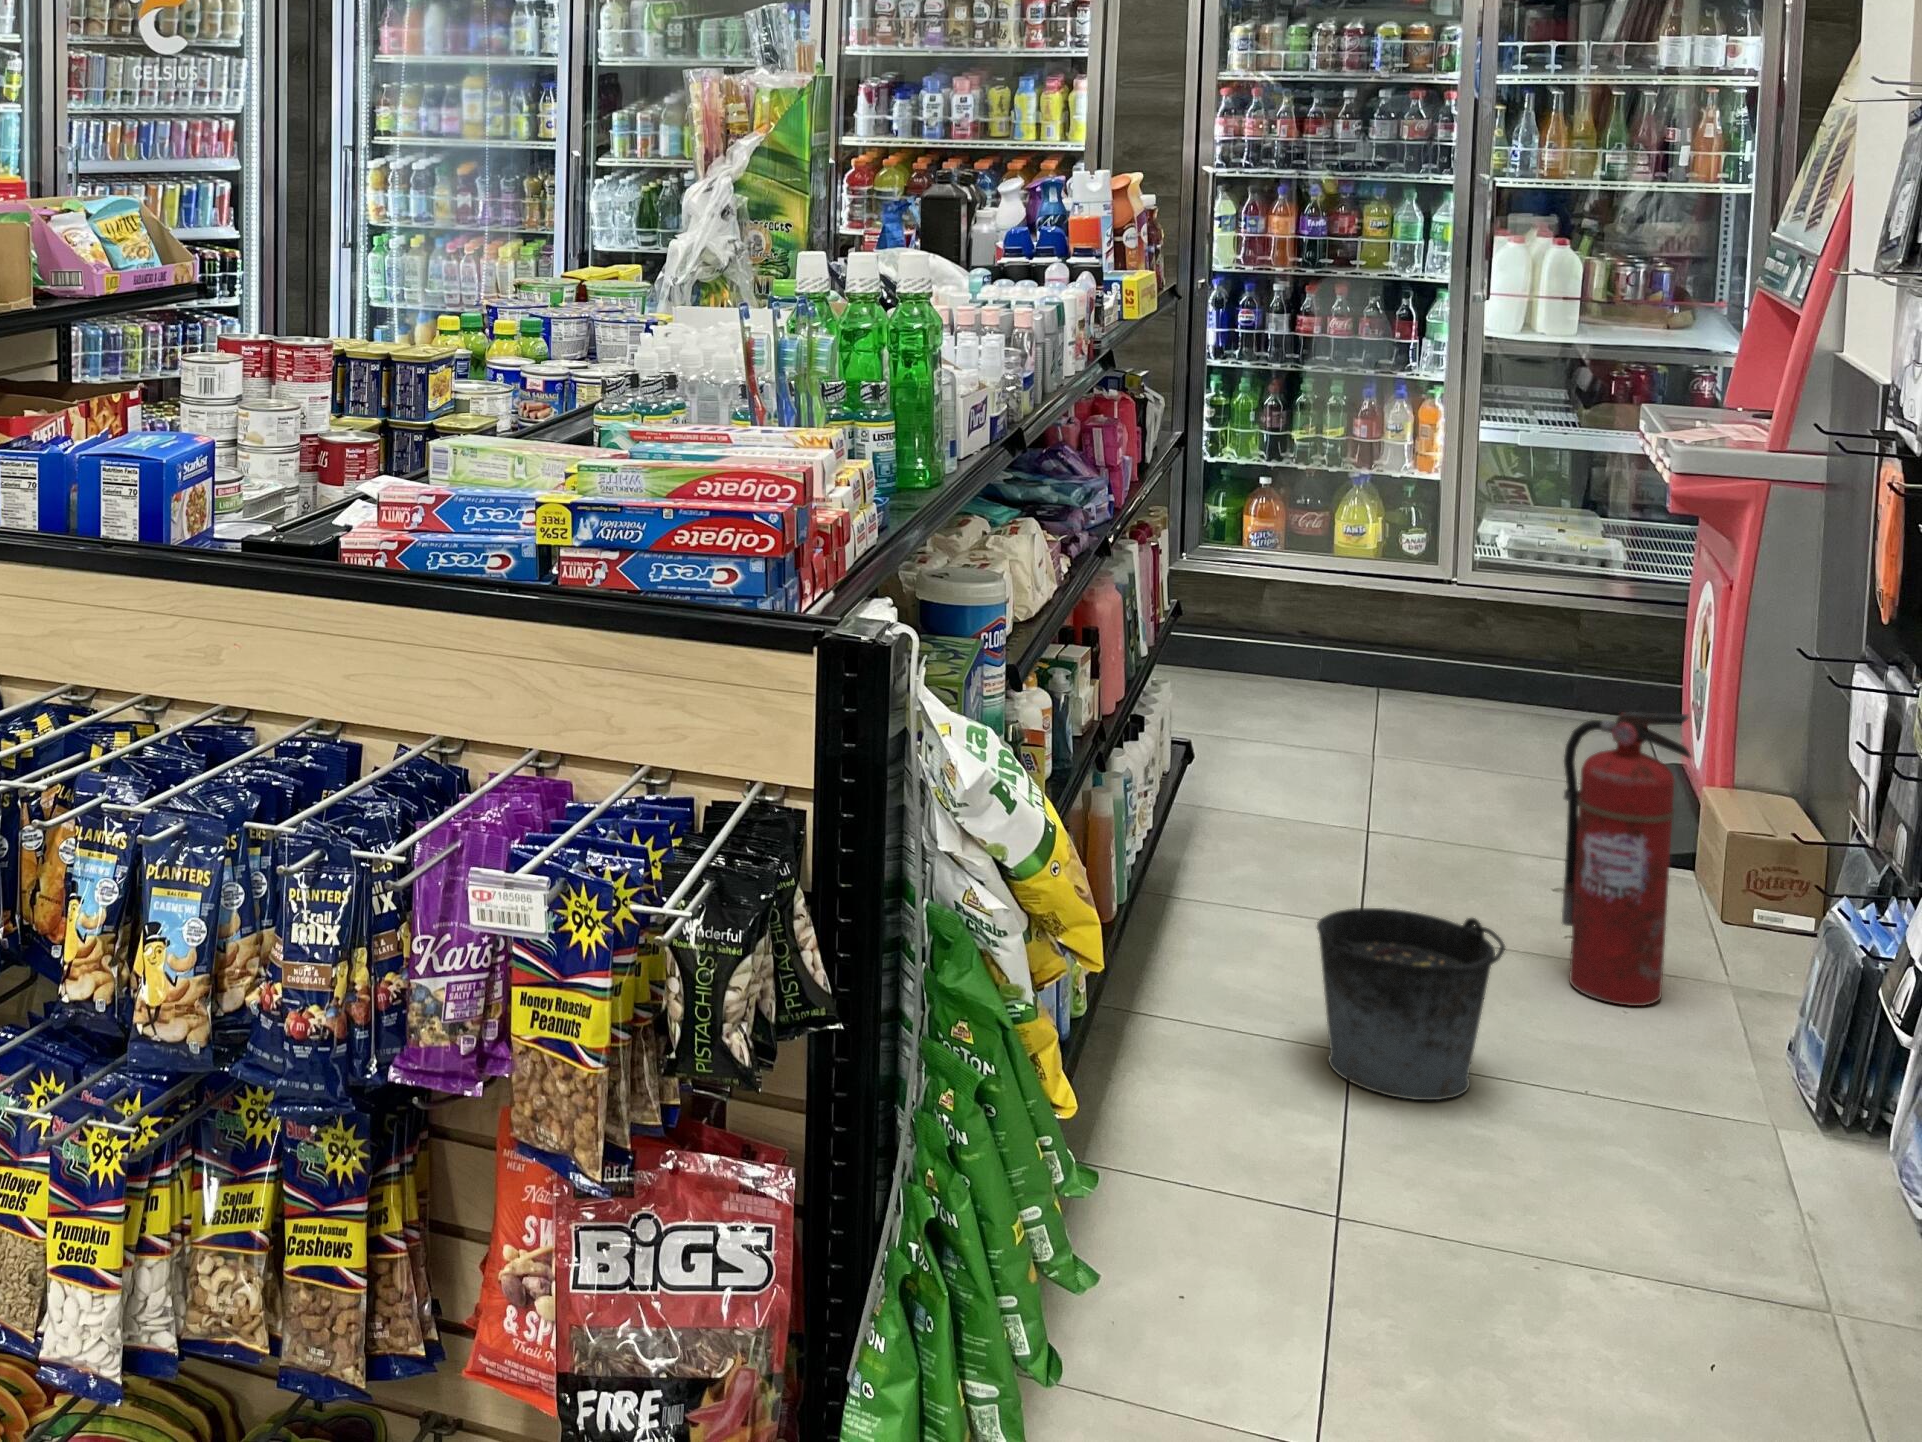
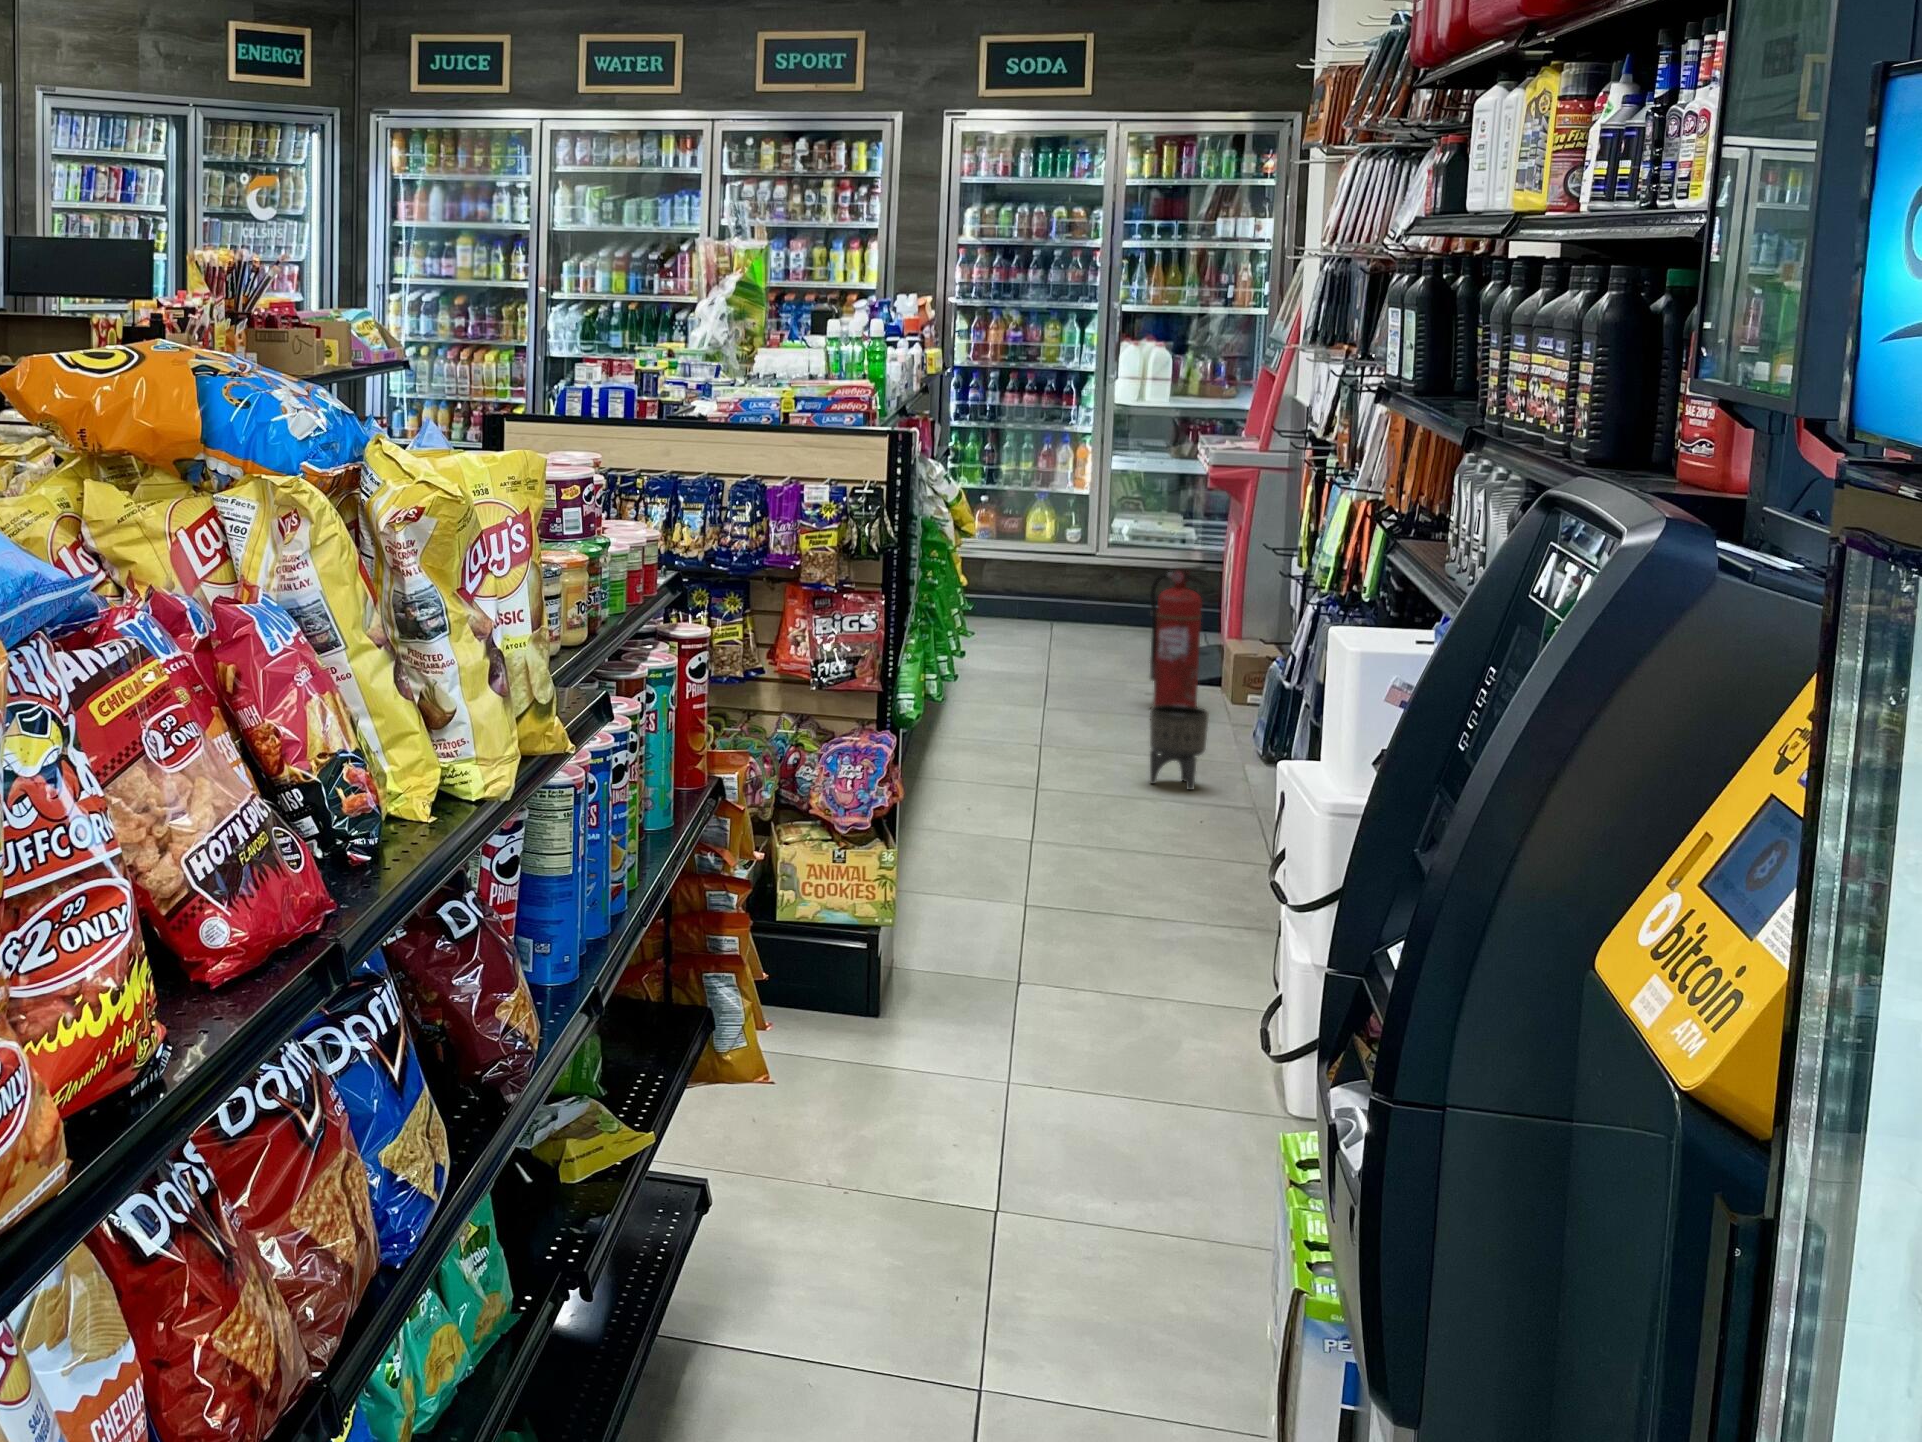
bucket: present [1317,908,1505,1100] -> none [1032,657,1120,739]
planter: none [1589,1133,1741,1365] -> present [1150,705,1209,790]

